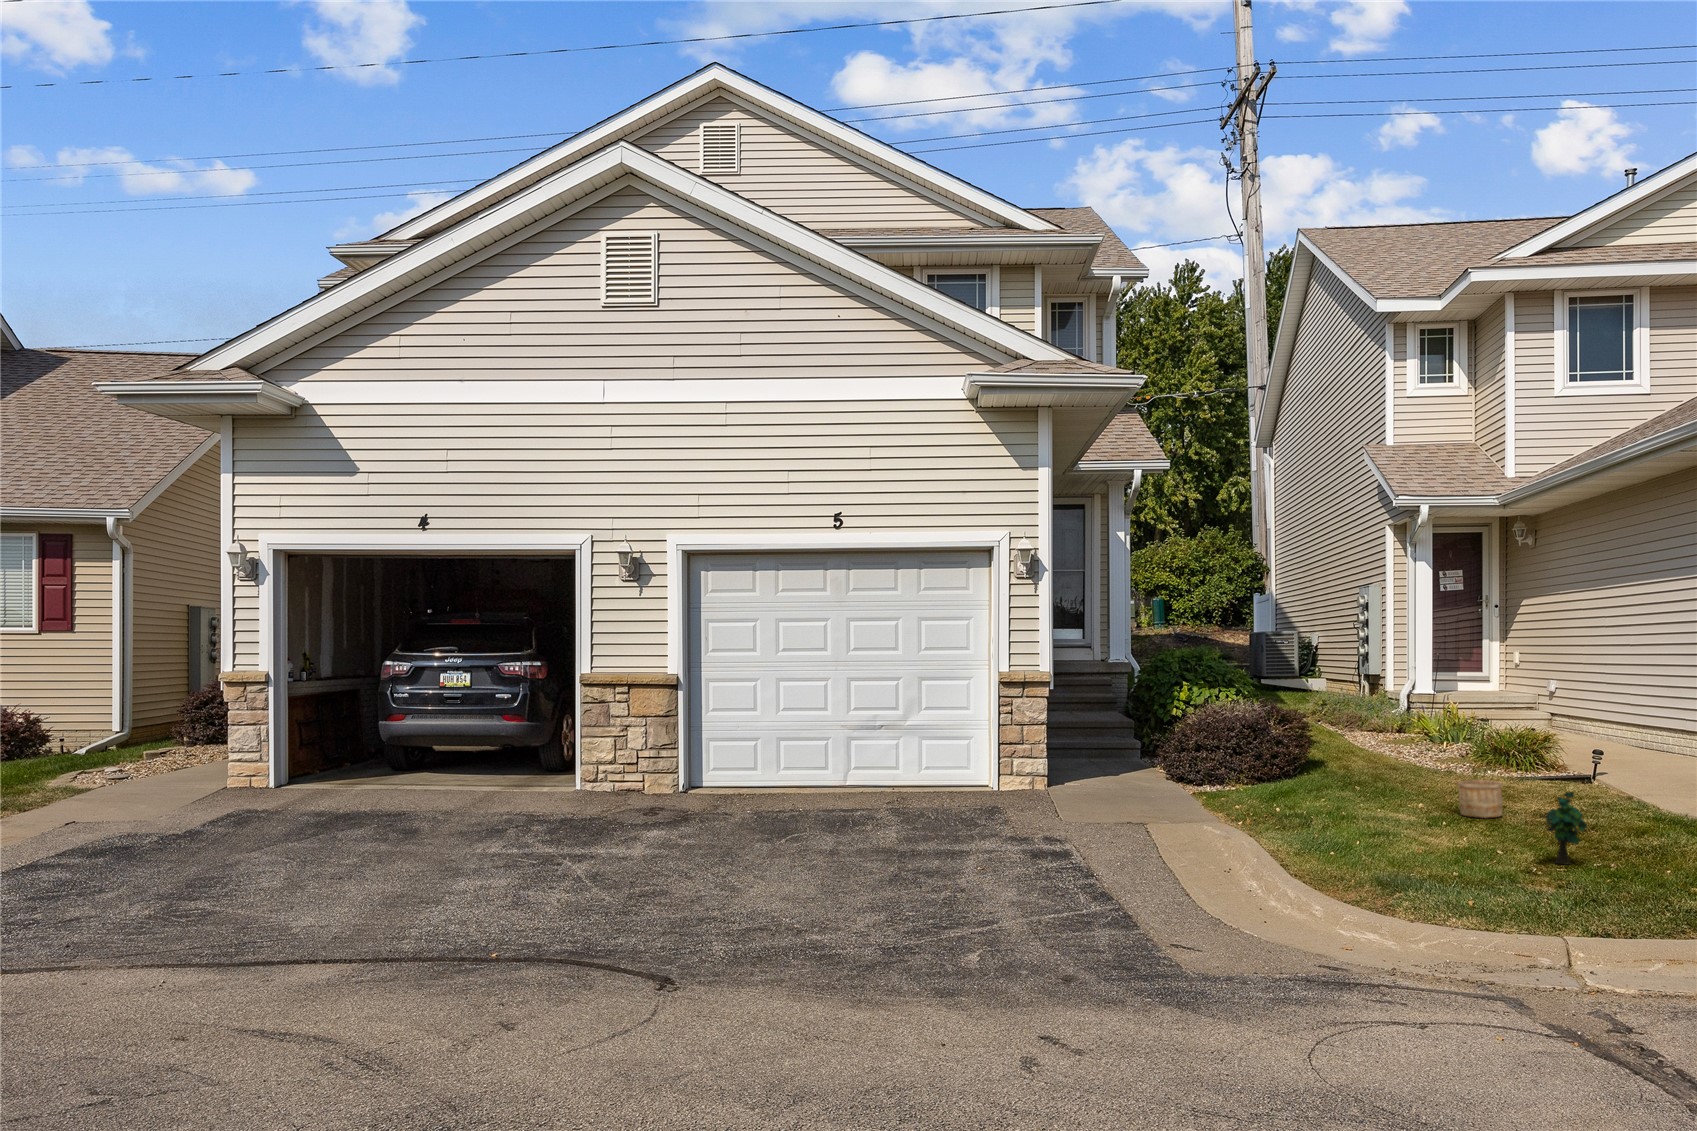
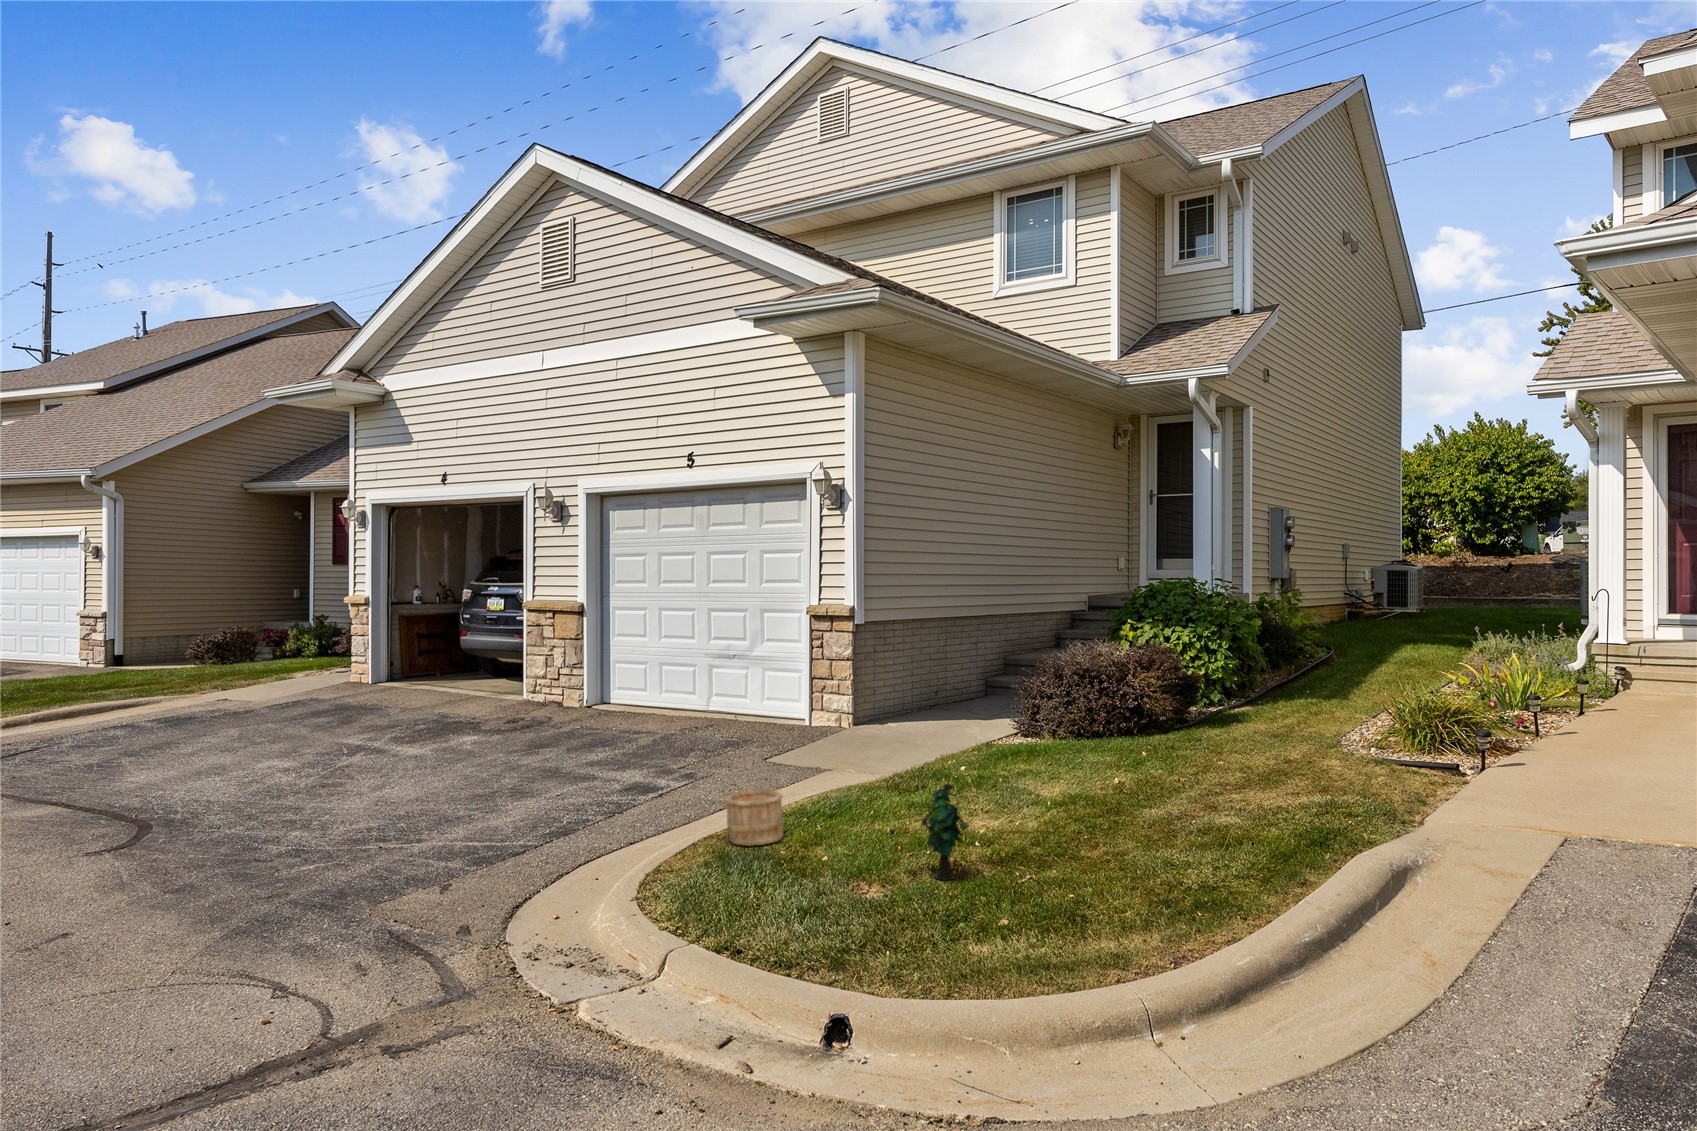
wooden bucket: present [1458,779,1503,818] -> present [724,790,783,846]

